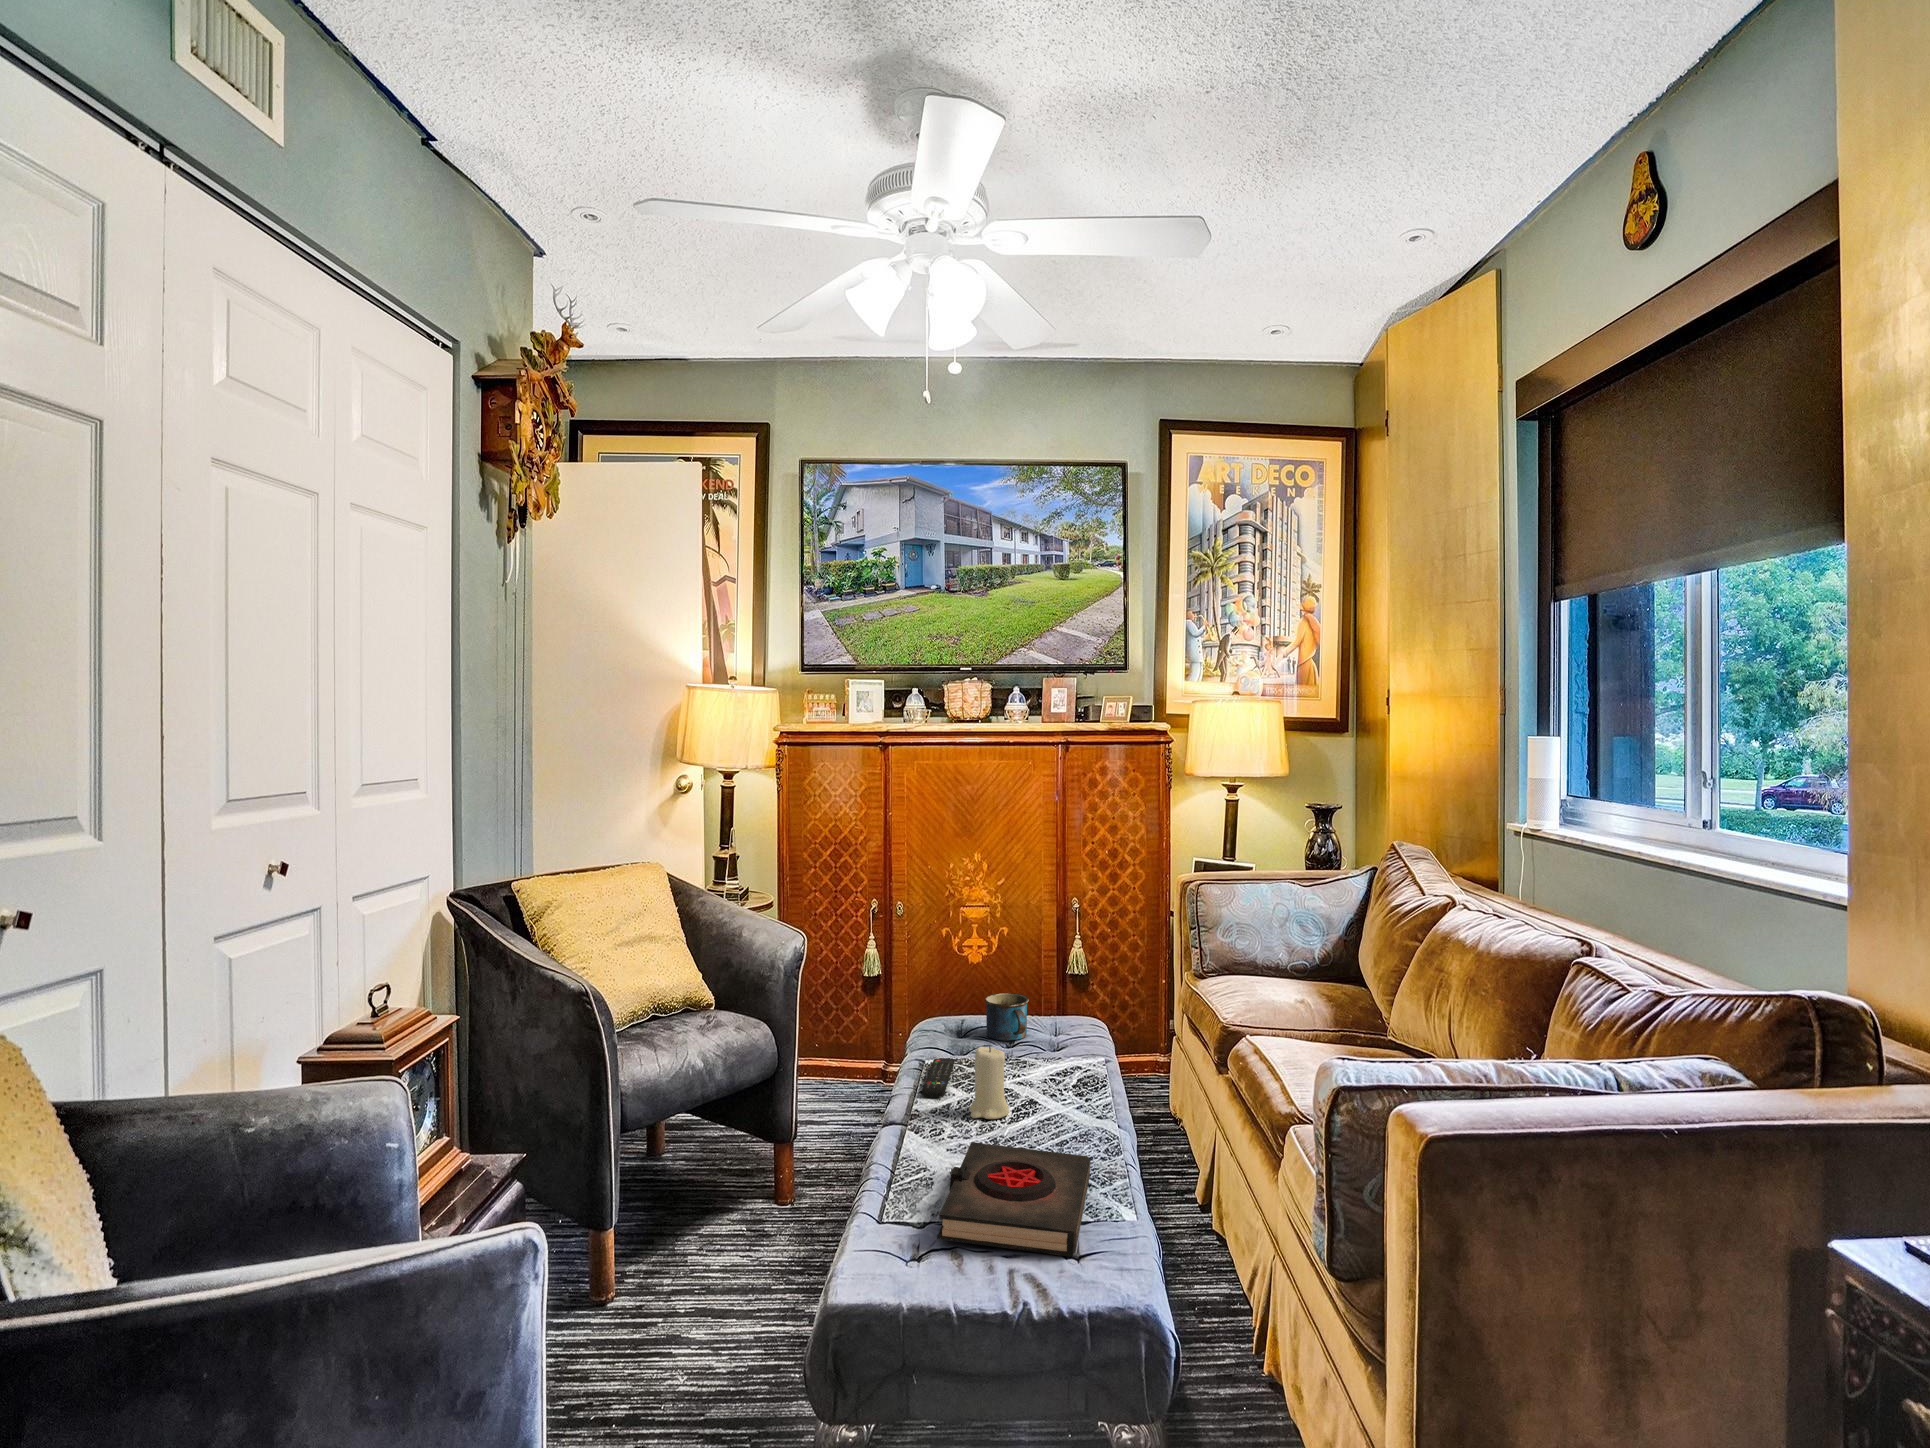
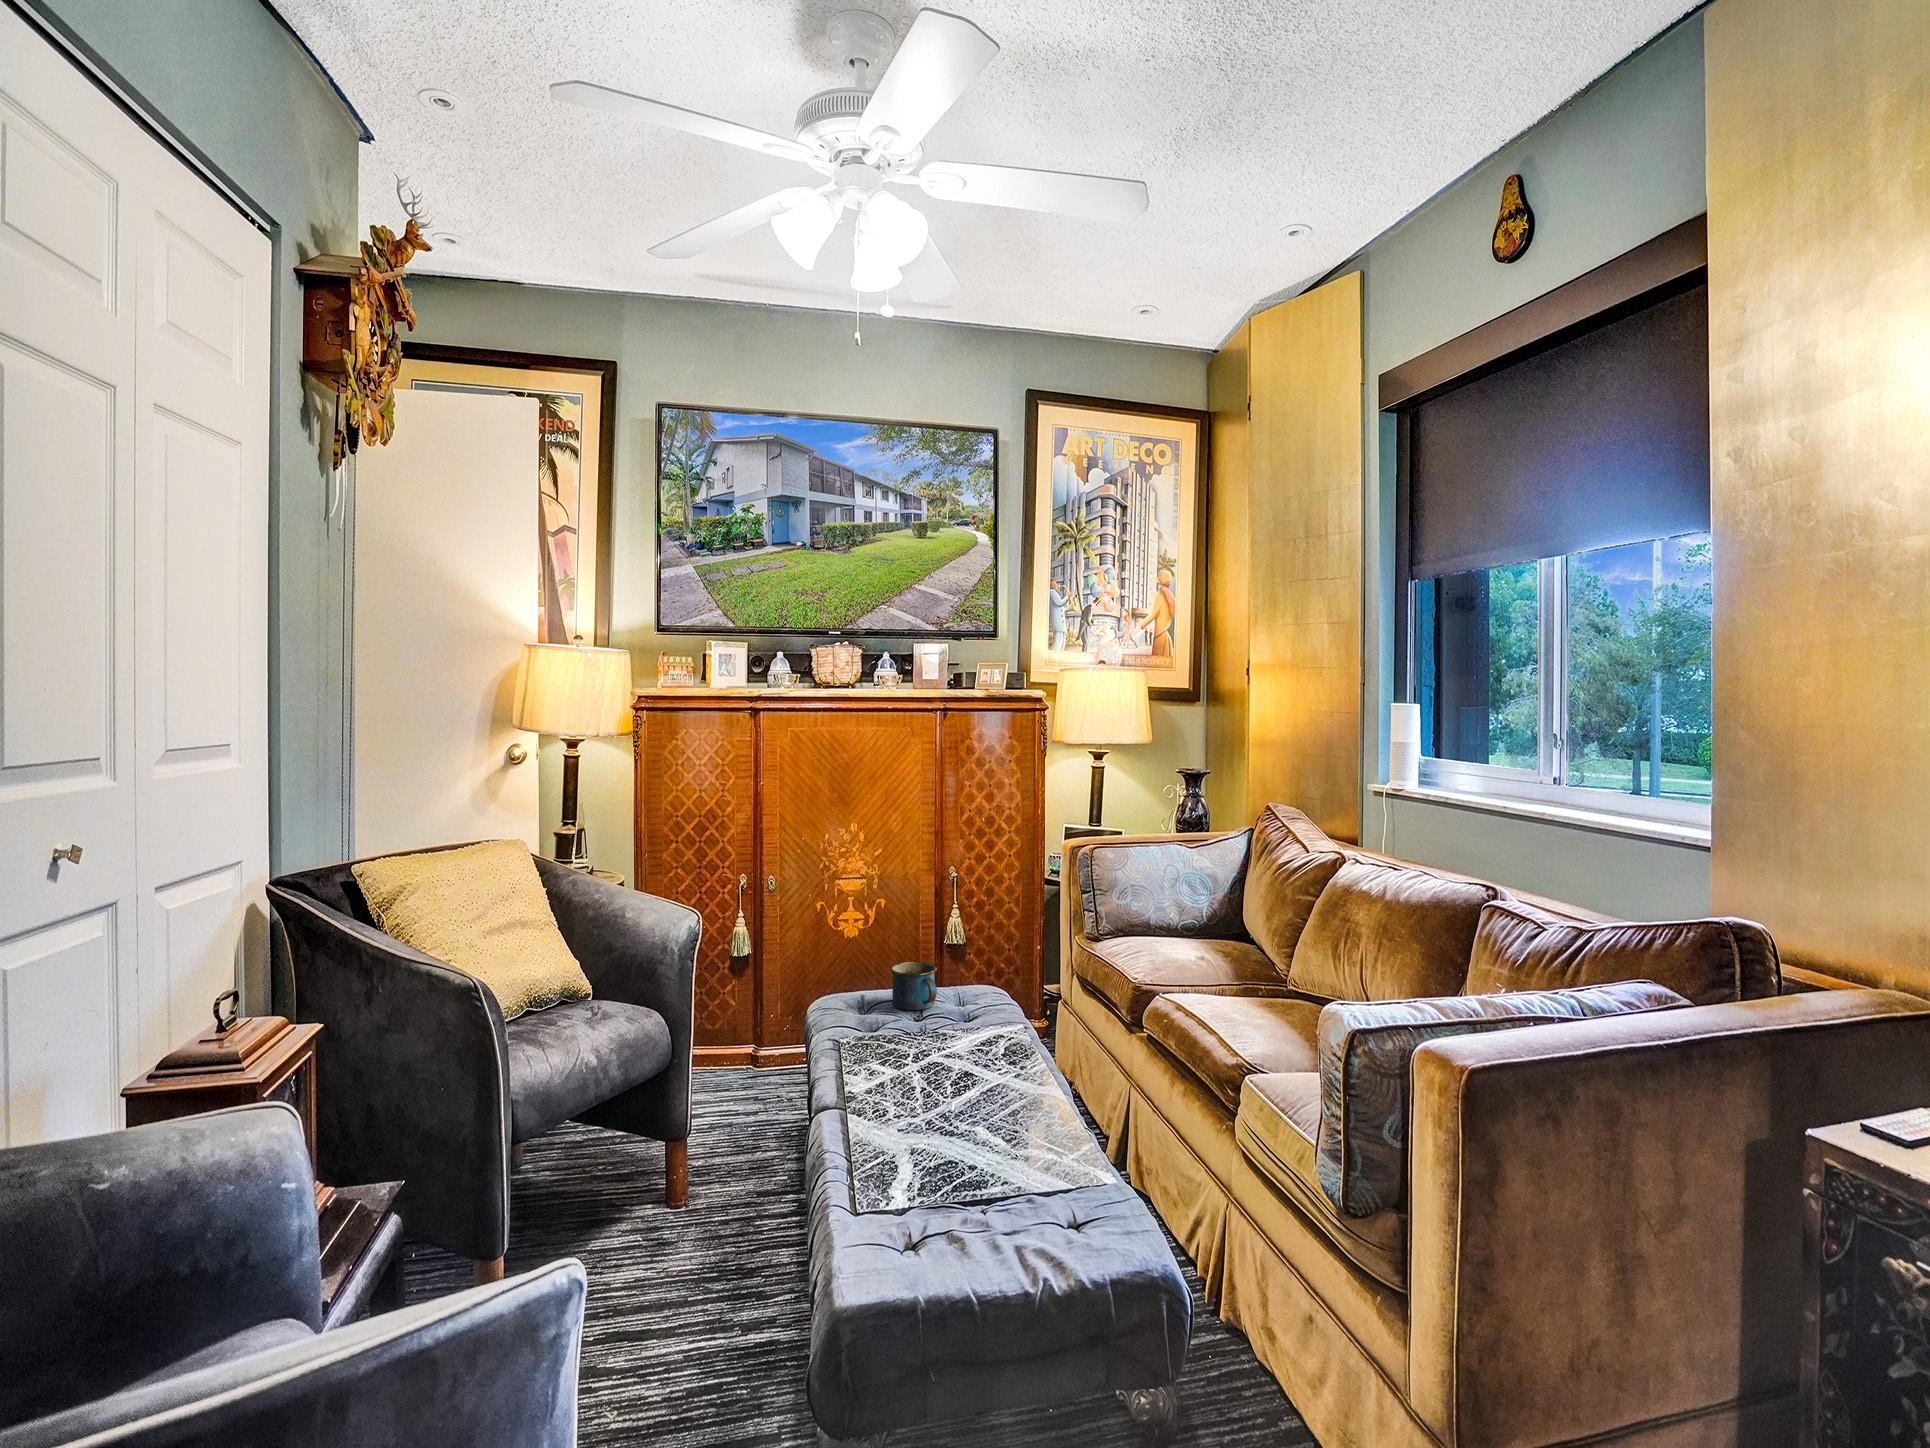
candle: present [969,1046,1009,1119] -> none [907,1017,950,1094]
remote control: present [921,1058,955,1098] -> none [850,1033,875,1075]
book: present [937,1142,1091,1257] -> none [927,1120,1080,1232]

